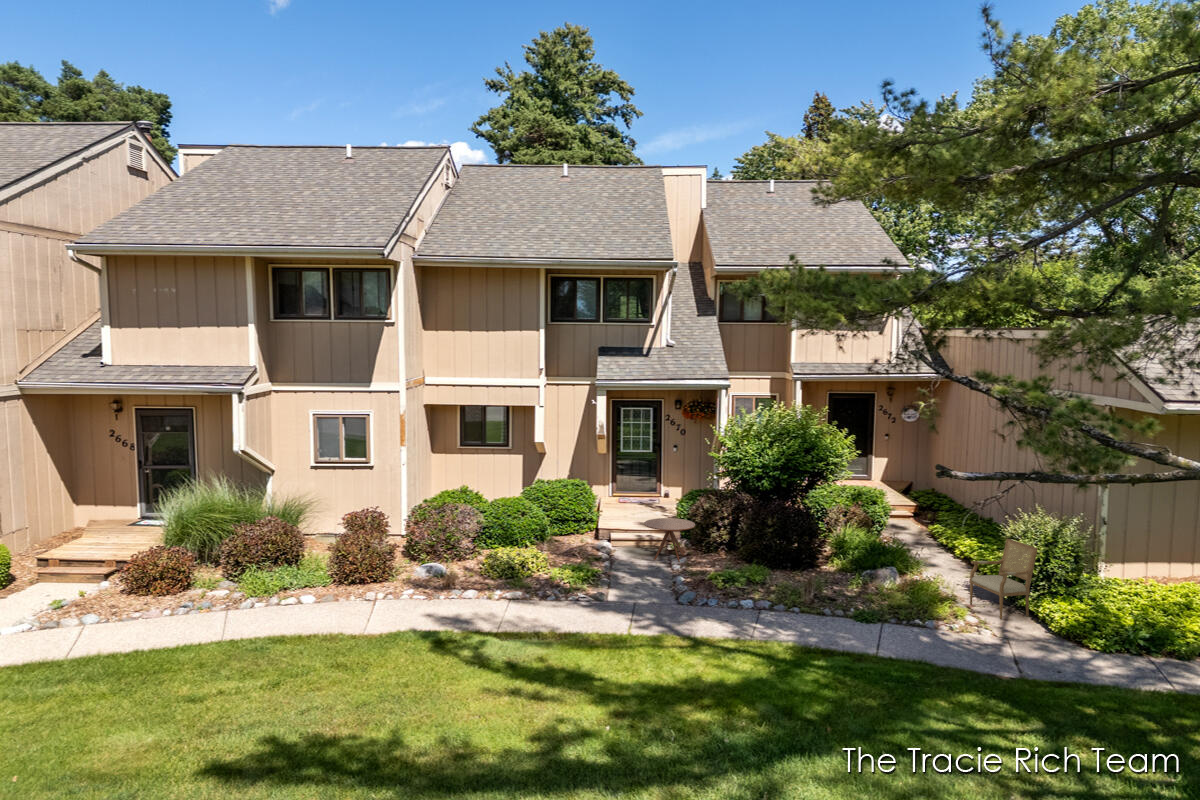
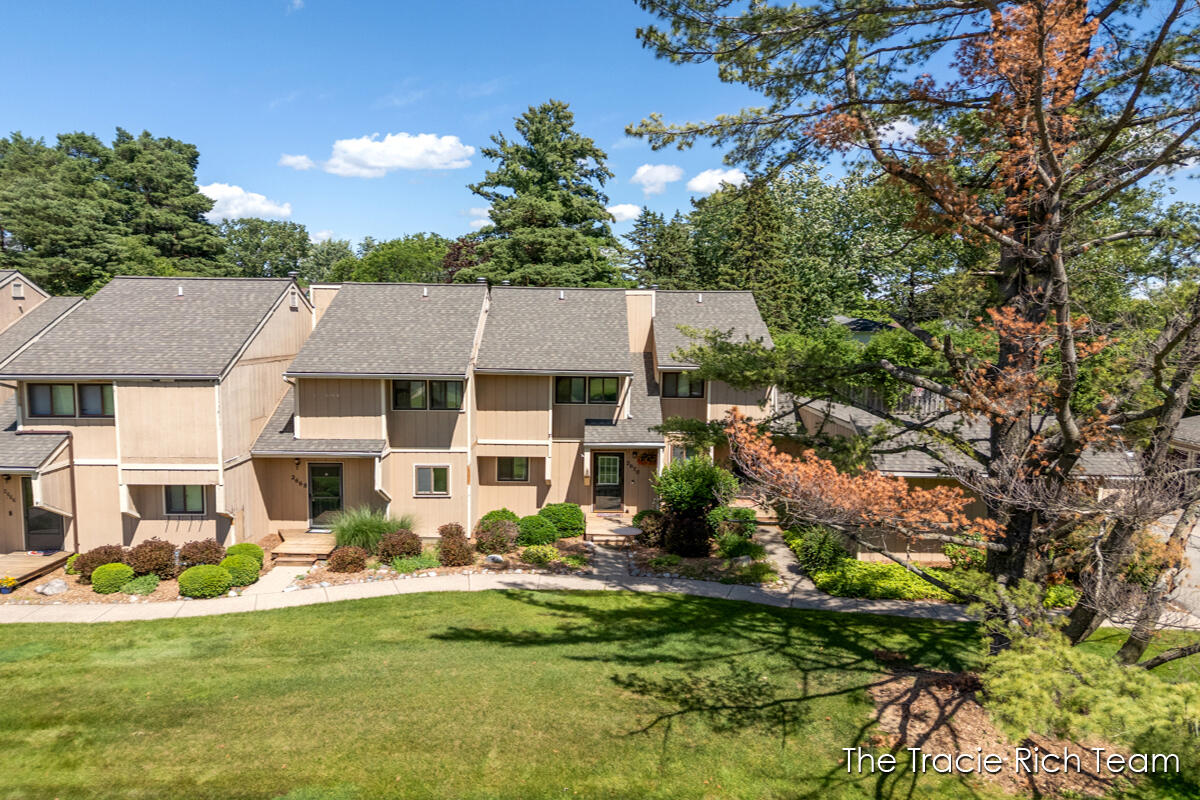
chair: present [969,539,1038,619] -> none [783,540,814,582]

